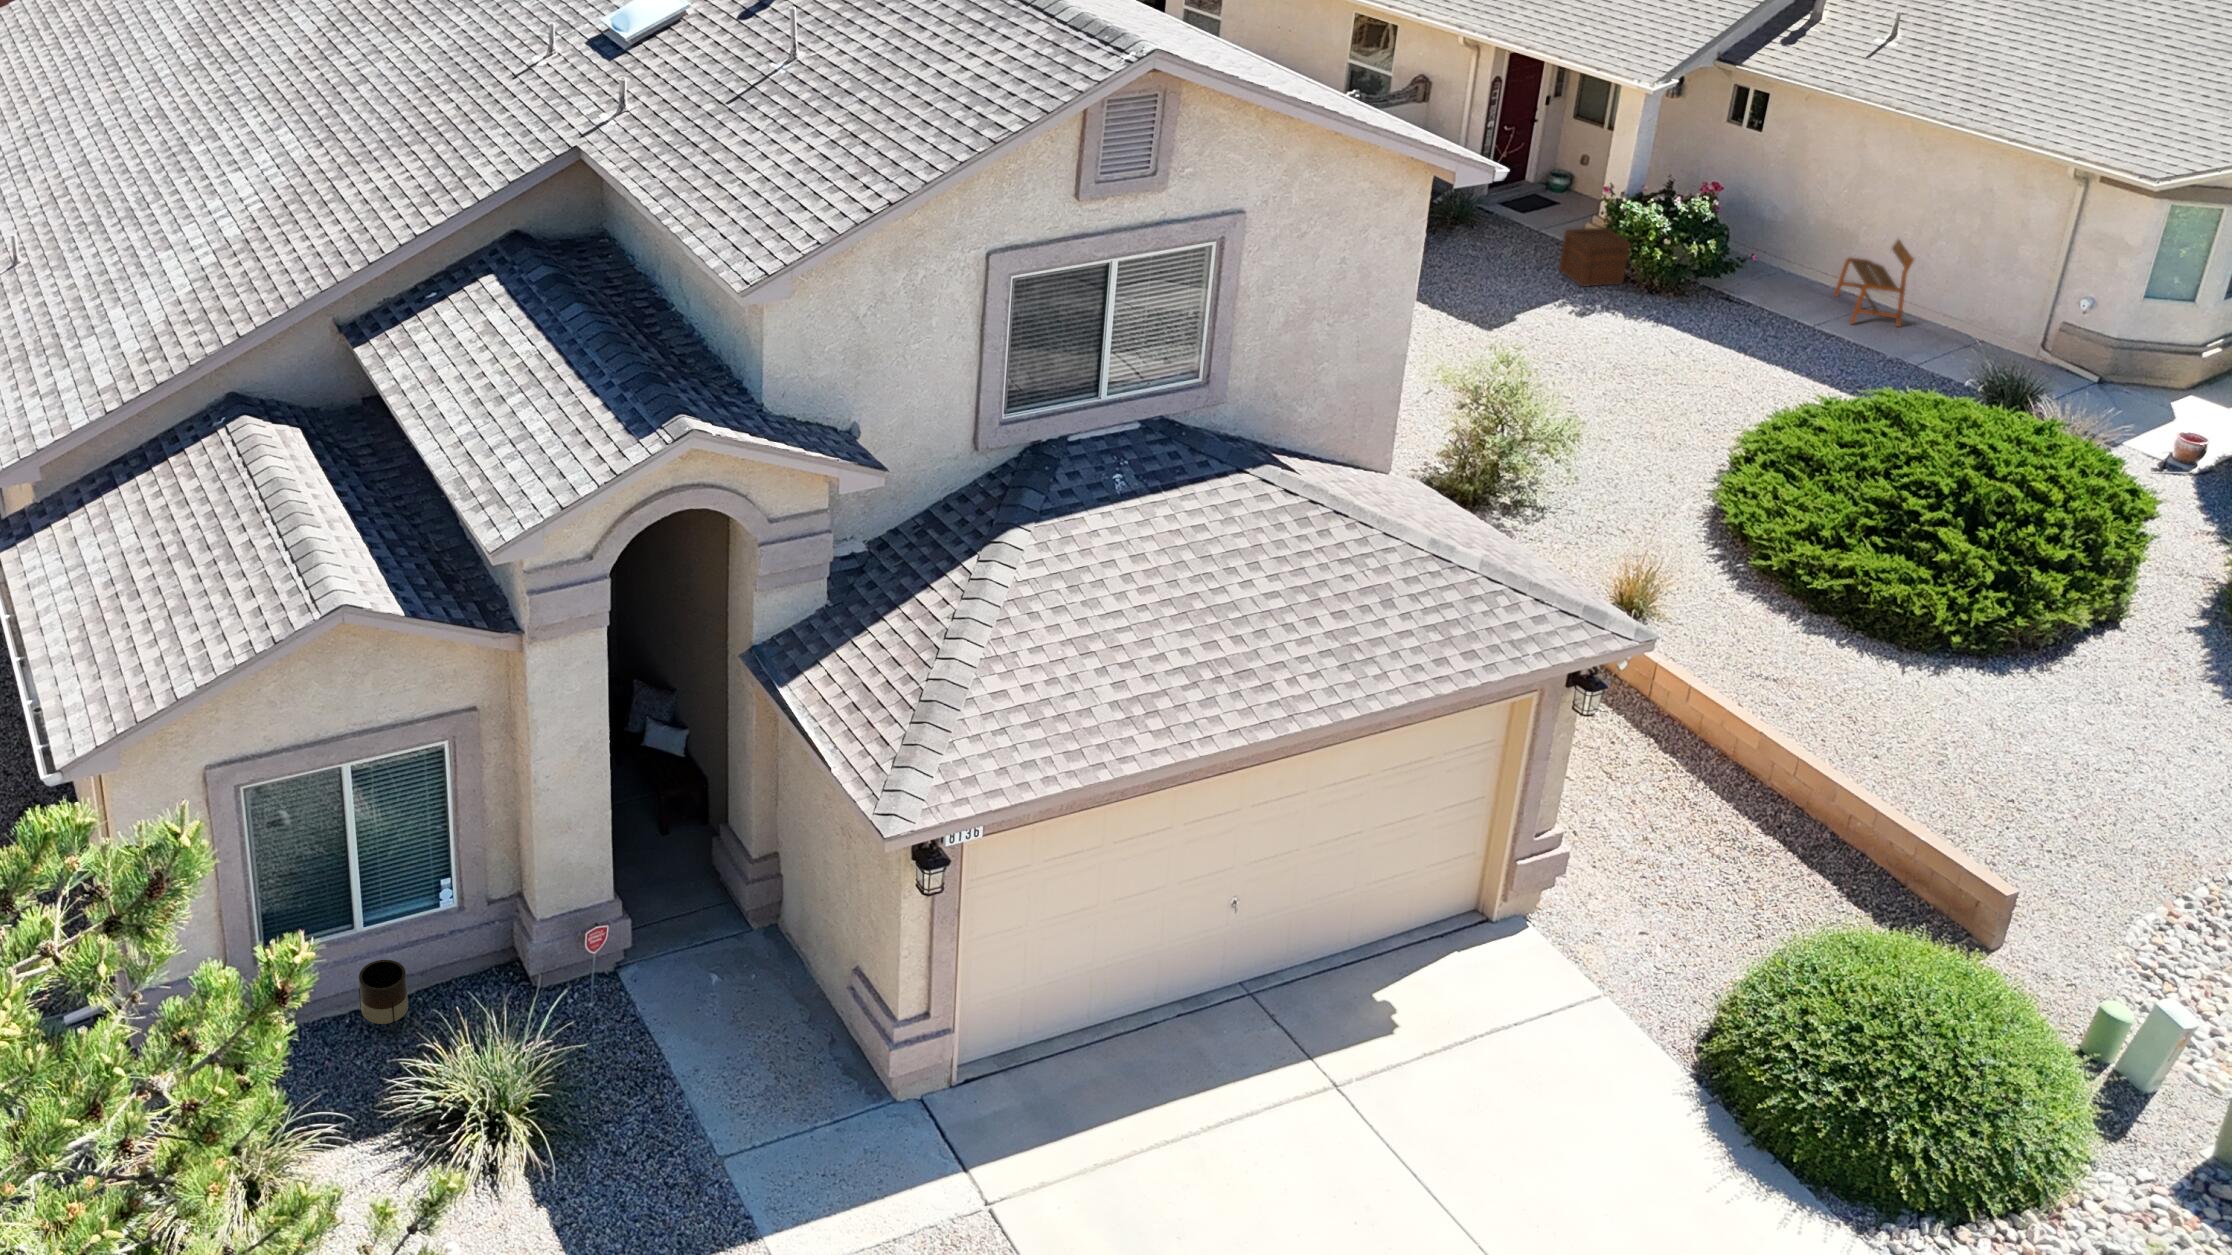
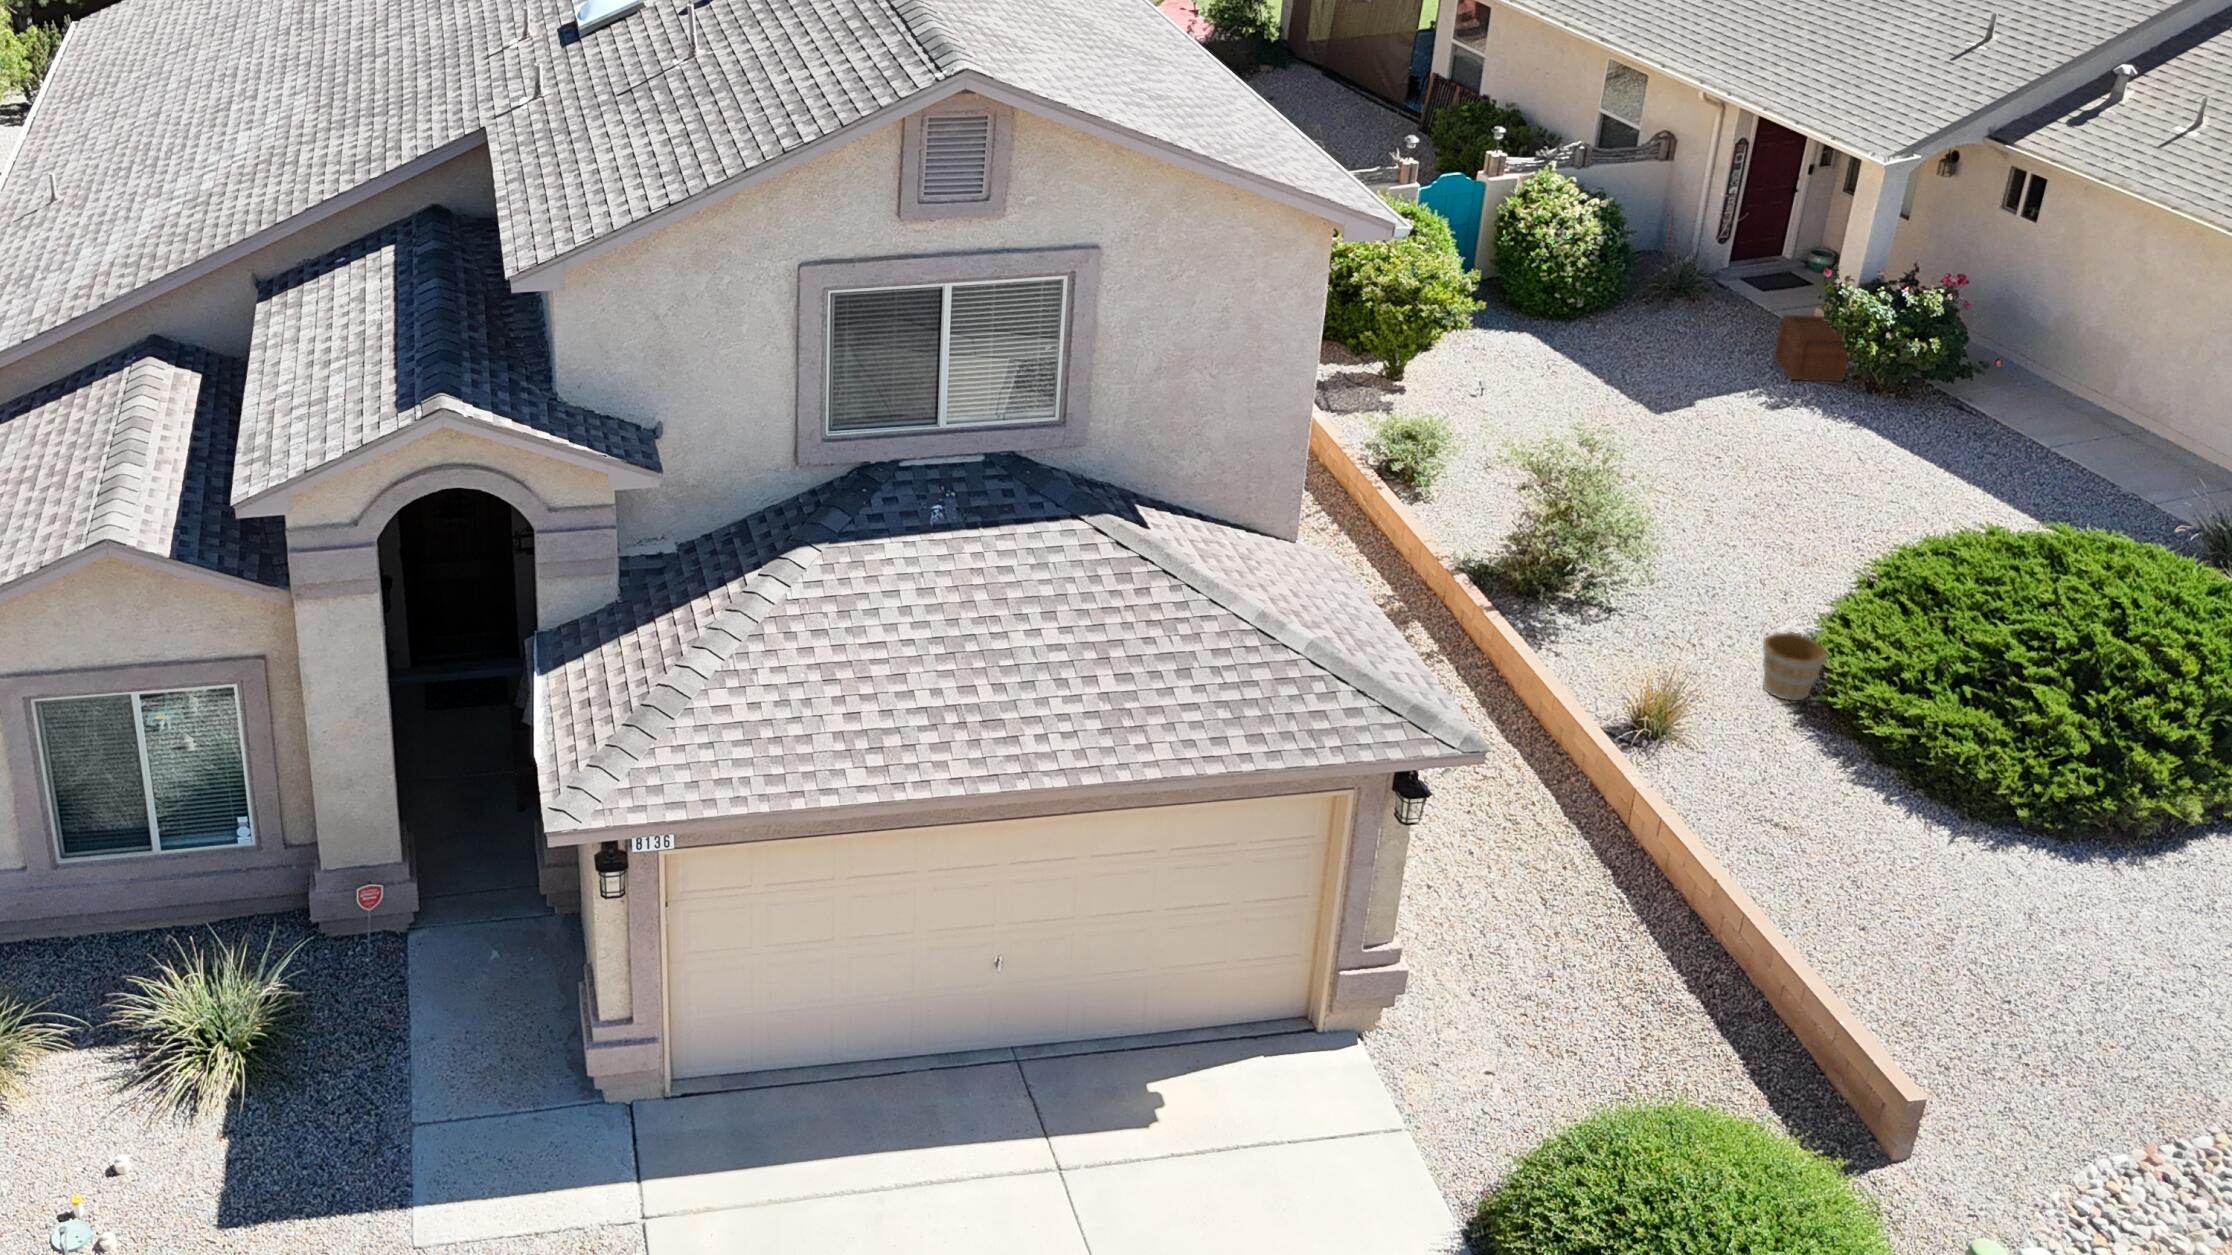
bench: present [1834,240,1914,327] -> none [2098,352,2183,461]
wooden bucket: none [1693,507,1751,567] -> present [1763,632,1827,700]
planter: present [359,960,408,1039] -> none [138,888,188,964]

